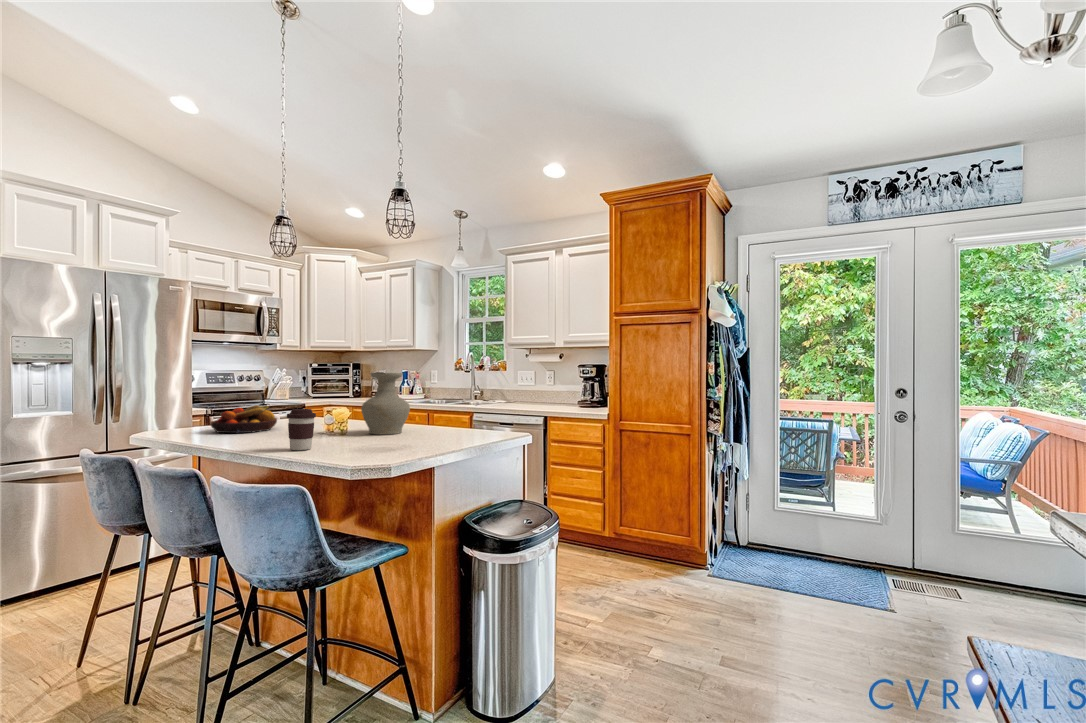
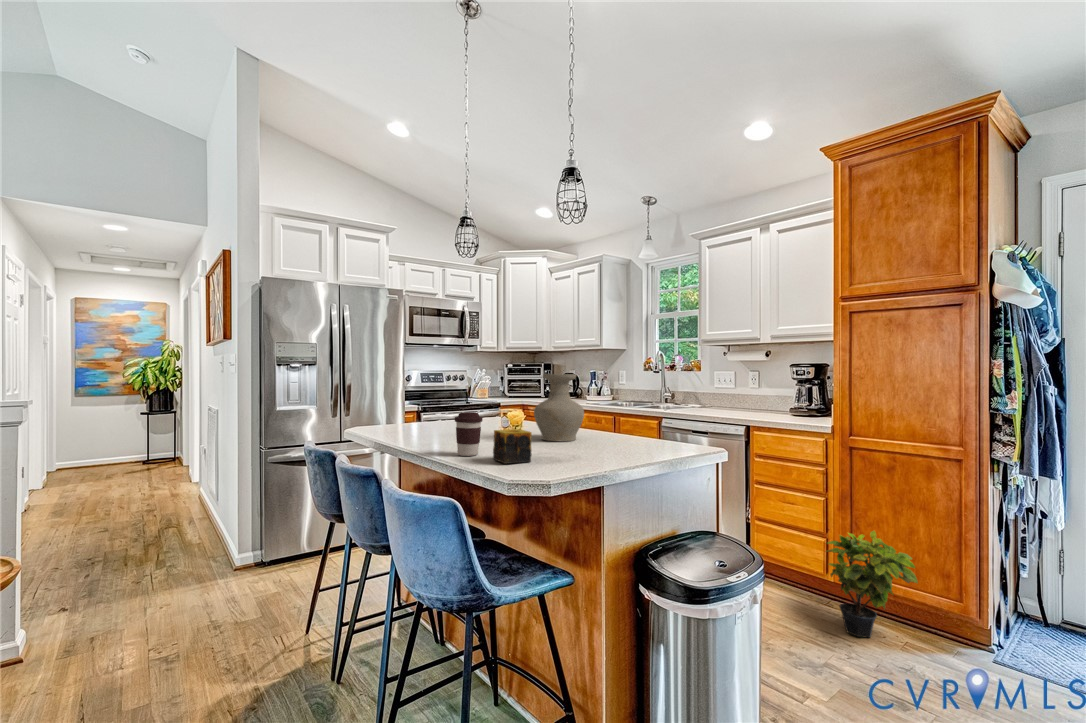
fruit bowl: present [210,405,277,433] -> none [404,405,461,432]
candle: none [329,423,368,454] -> present [493,429,532,464]
potted plant: none [602,492,663,576] -> present [827,531,918,638]

